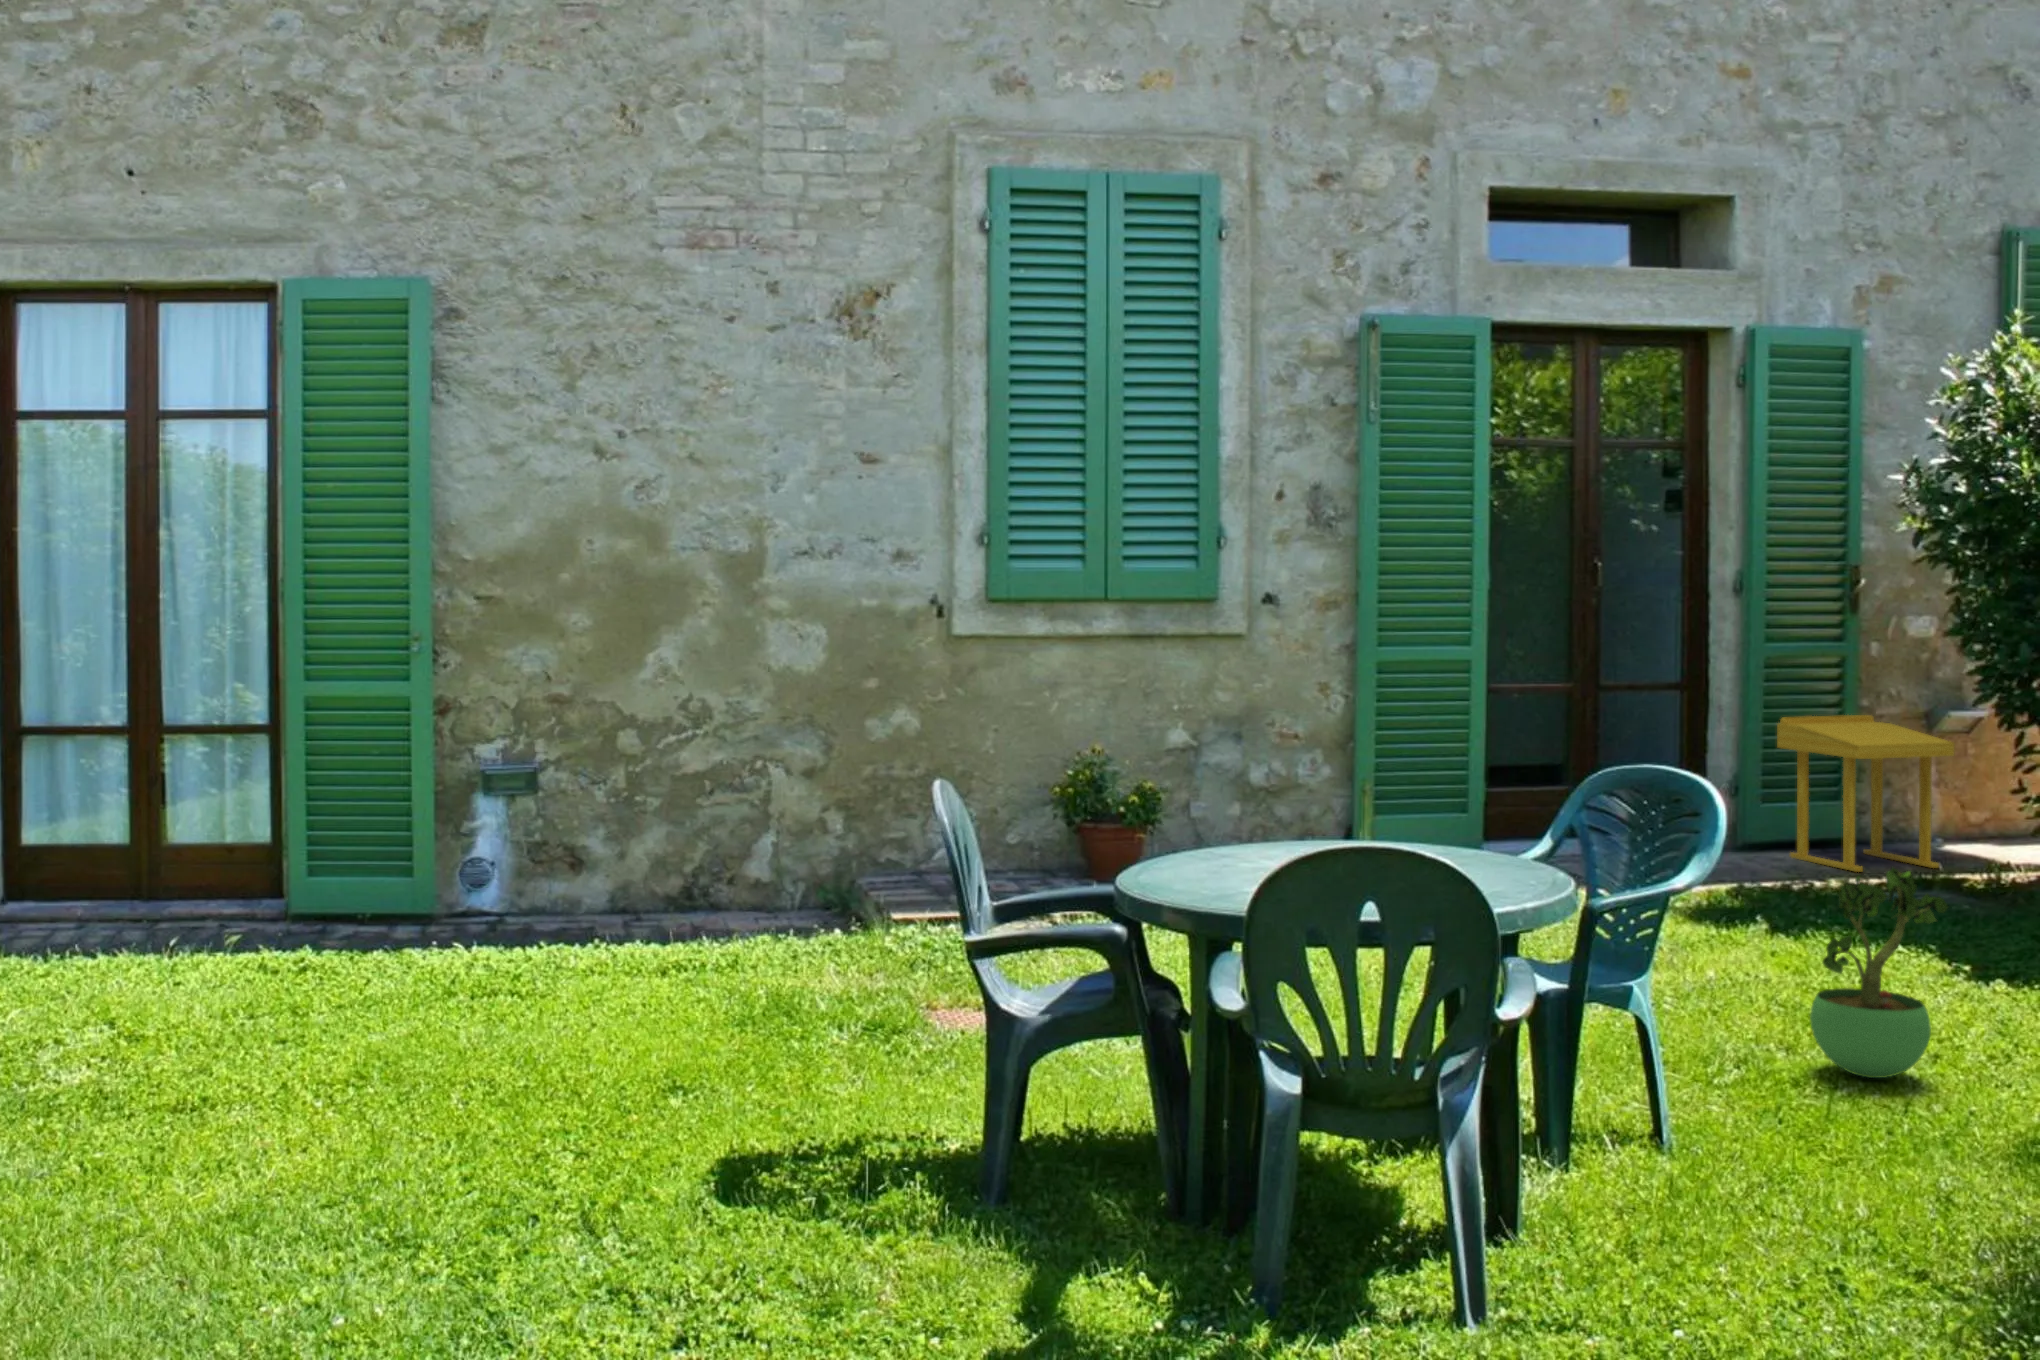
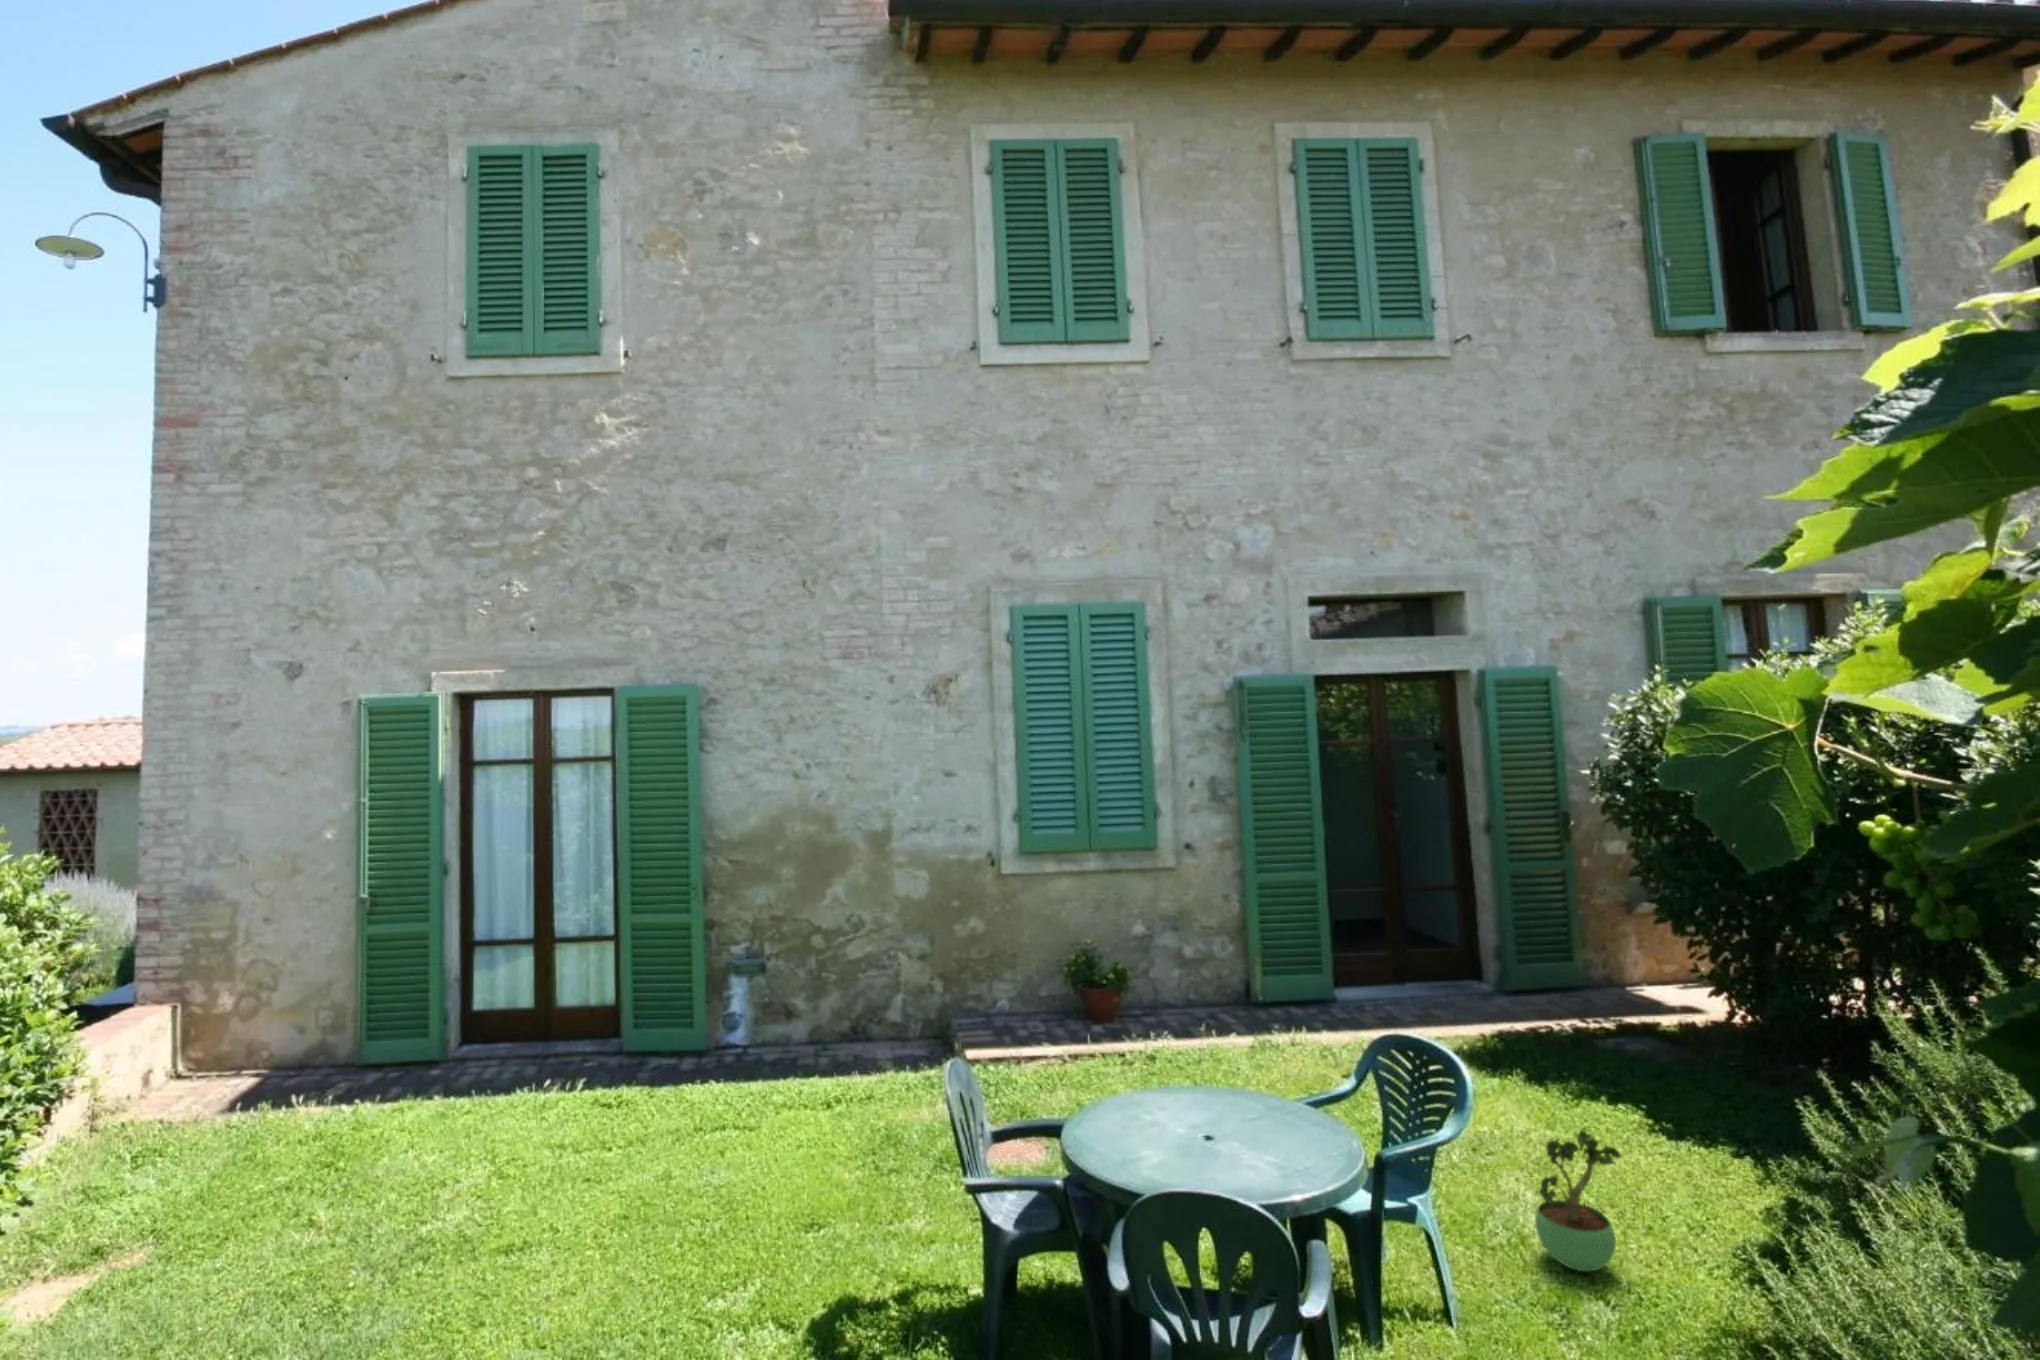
side table: present [1777,715,1954,872] -> none [1521,908,1639,1021]

